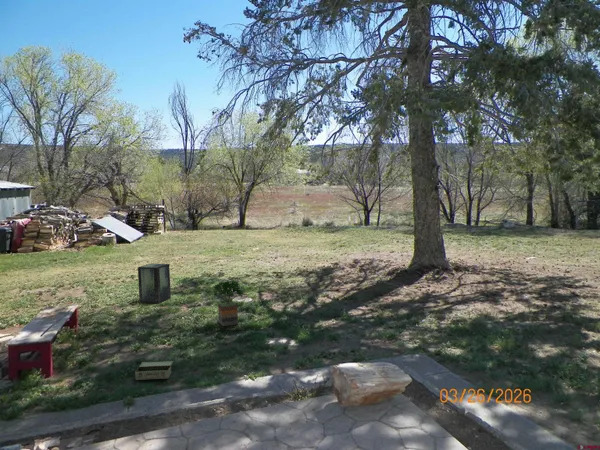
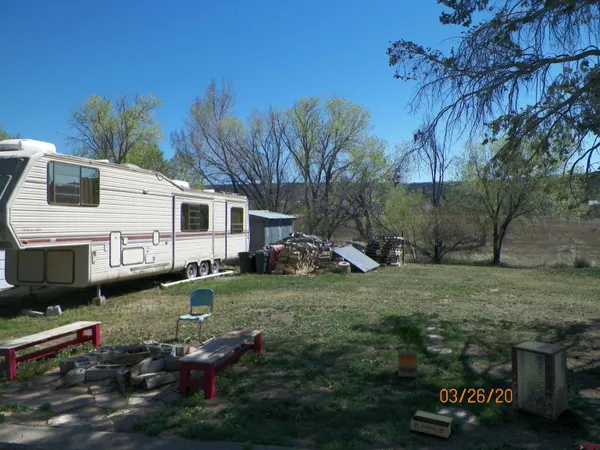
storage box: present [138,264,171,304] -> present [511,340,568,420]
toolbox: present [135,360,173,380] -> present [411,410,453,438]

